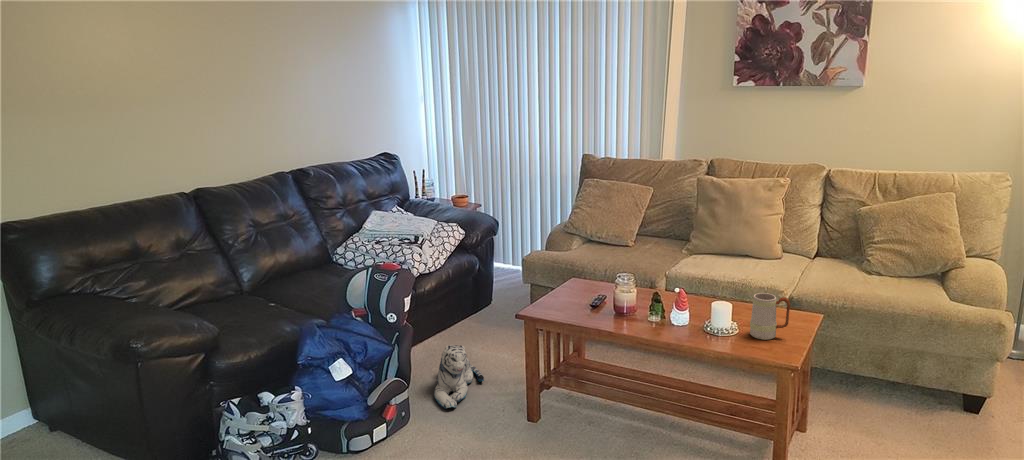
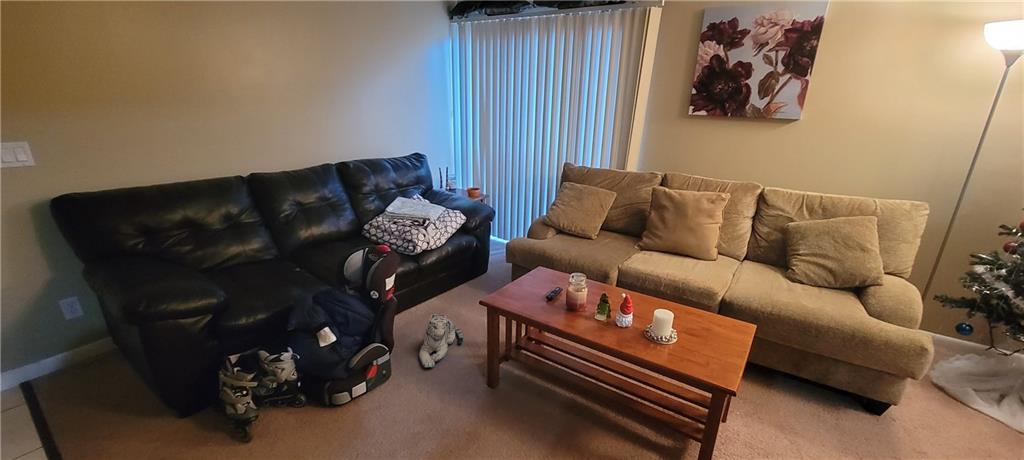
mug: present [750,293,790,340] -> none [684,307,726,351]

